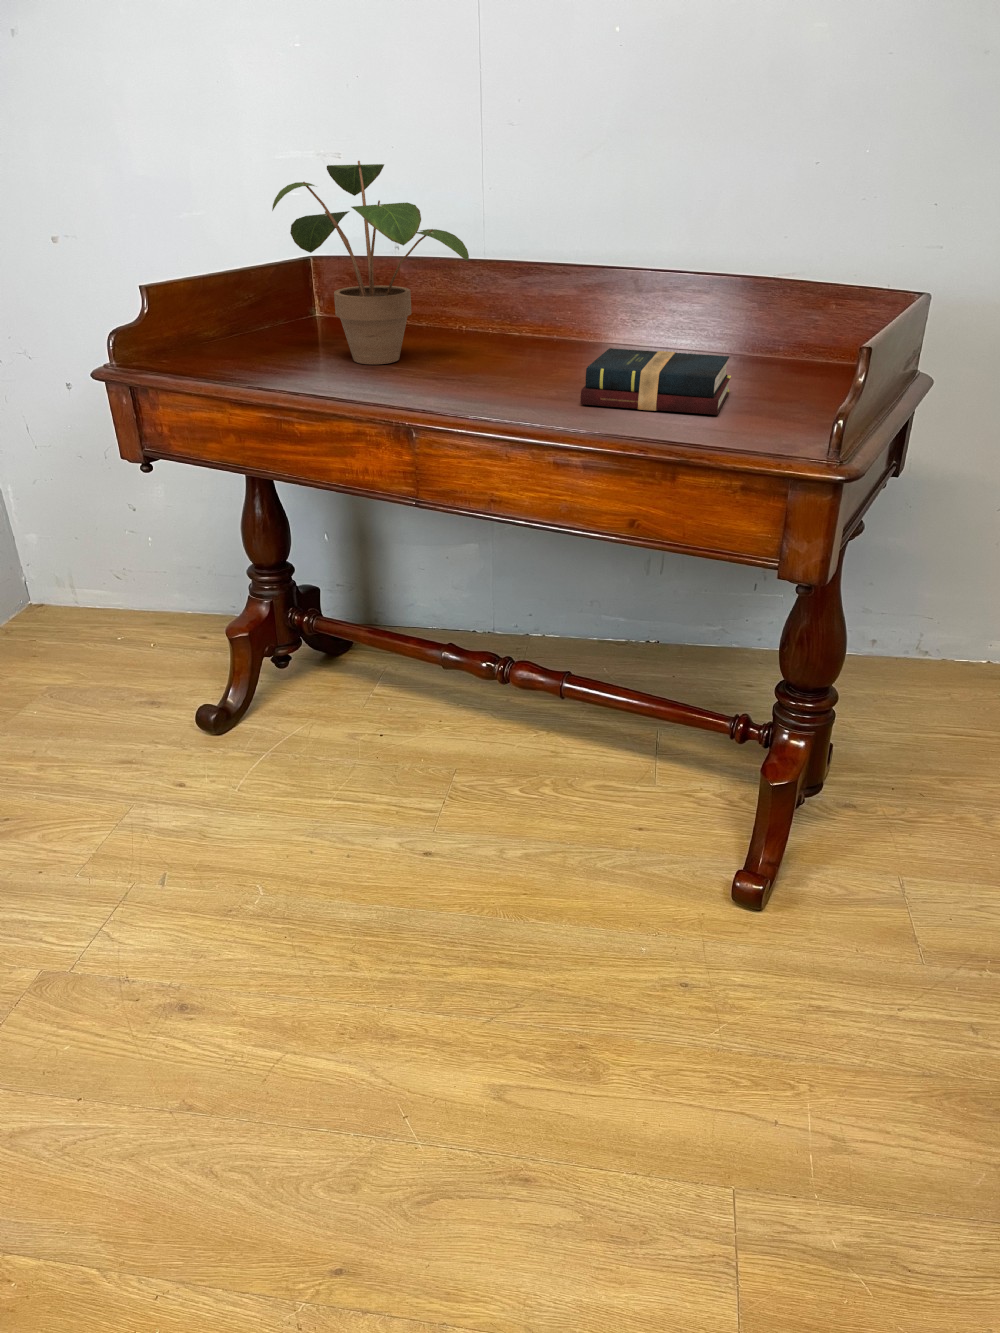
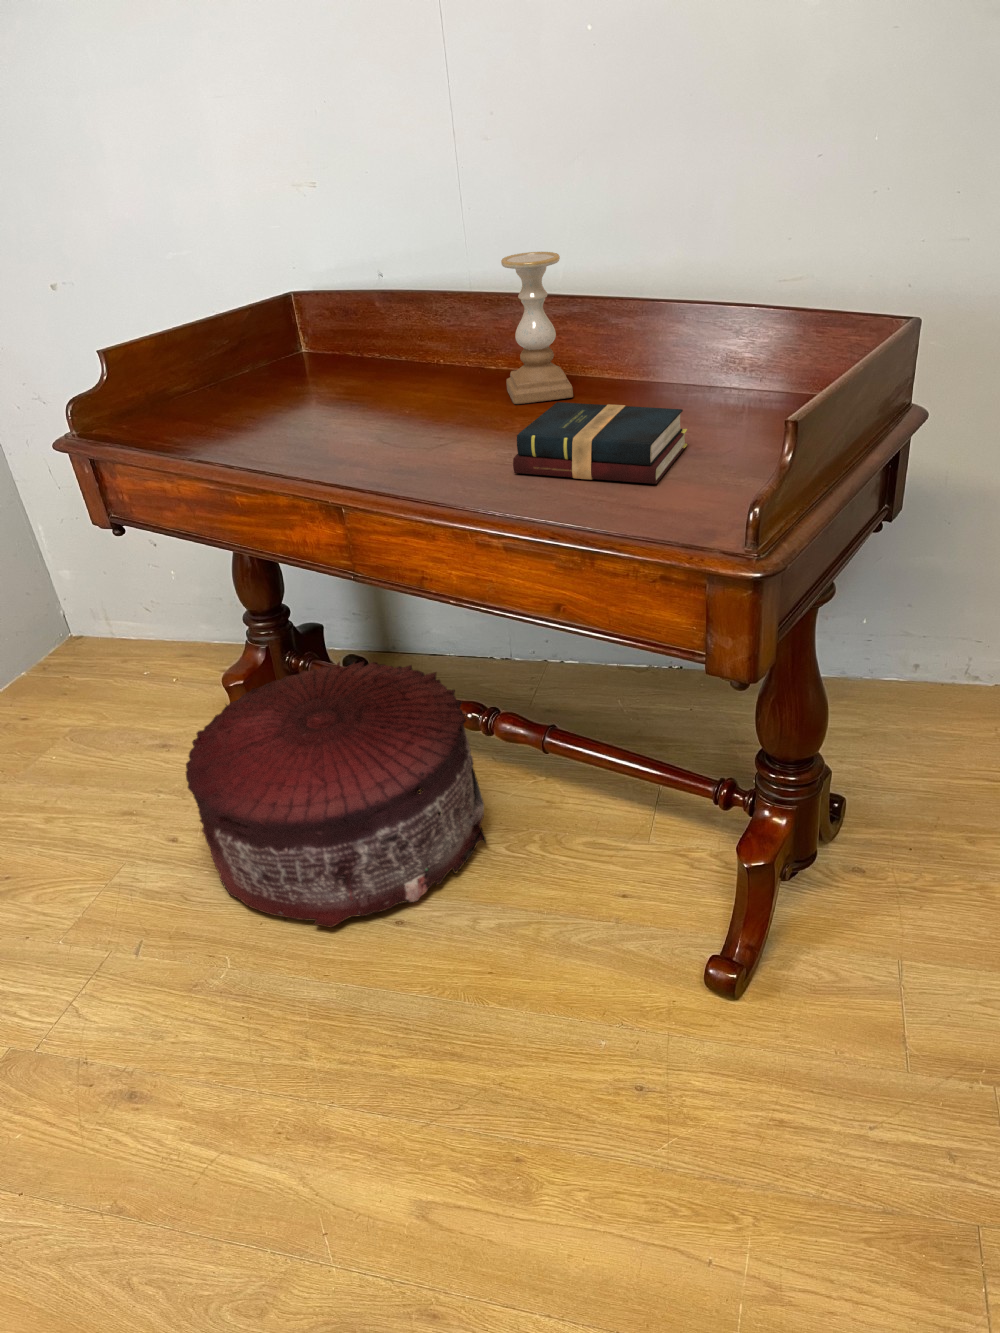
potted plant: present [272,161,469,364] -> none [202,206,414,421]
candle holder: none [537,221,604,360] -> present [501,252,573,404]
pouf: none [210,613,499,857] -> present [186,662,486,928]

